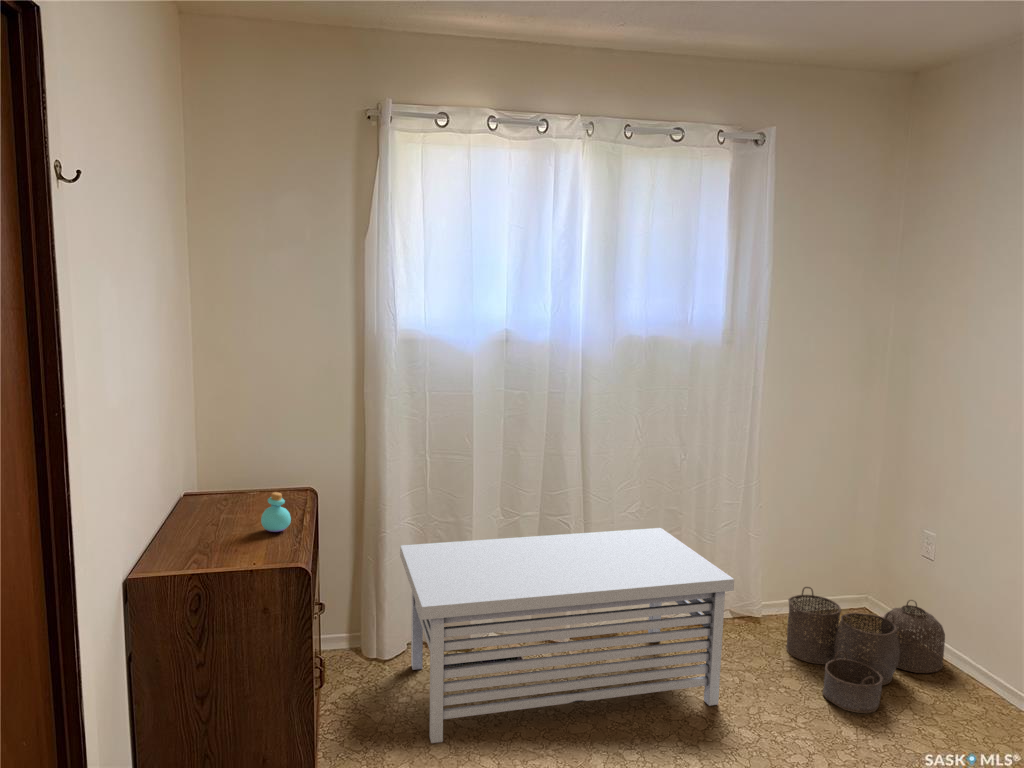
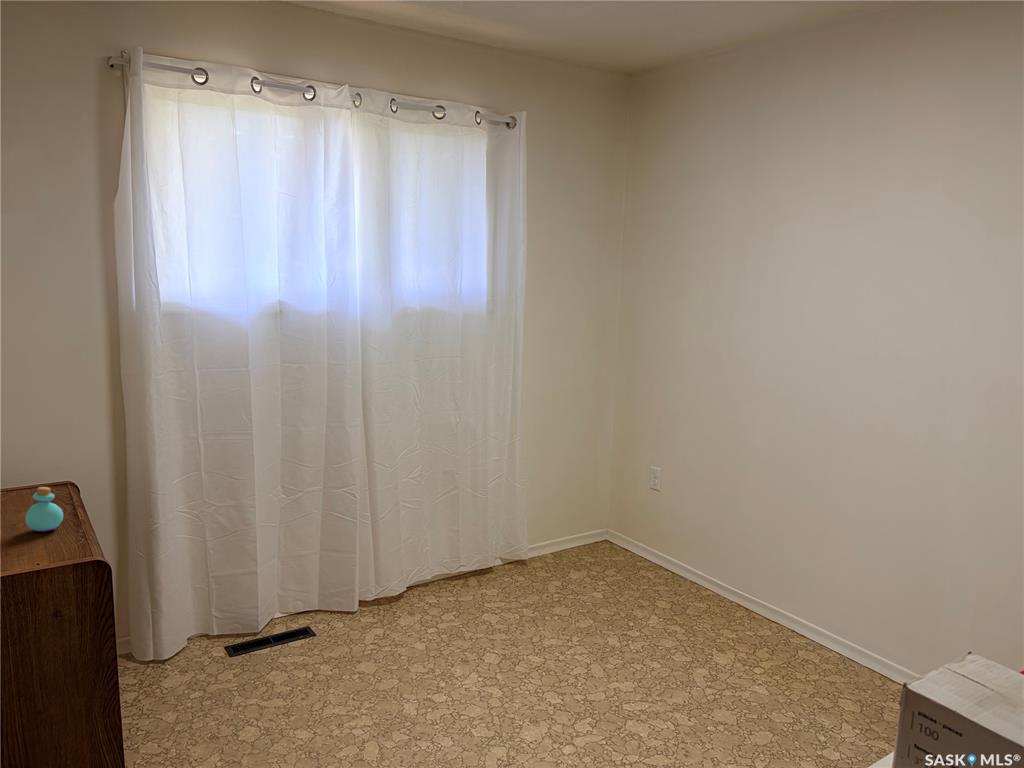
storage bench: present [400,528,734,743] -> none [177,488,517,729]
woven basket: present [786,587,945,713] -> none [552,526,675,625]

